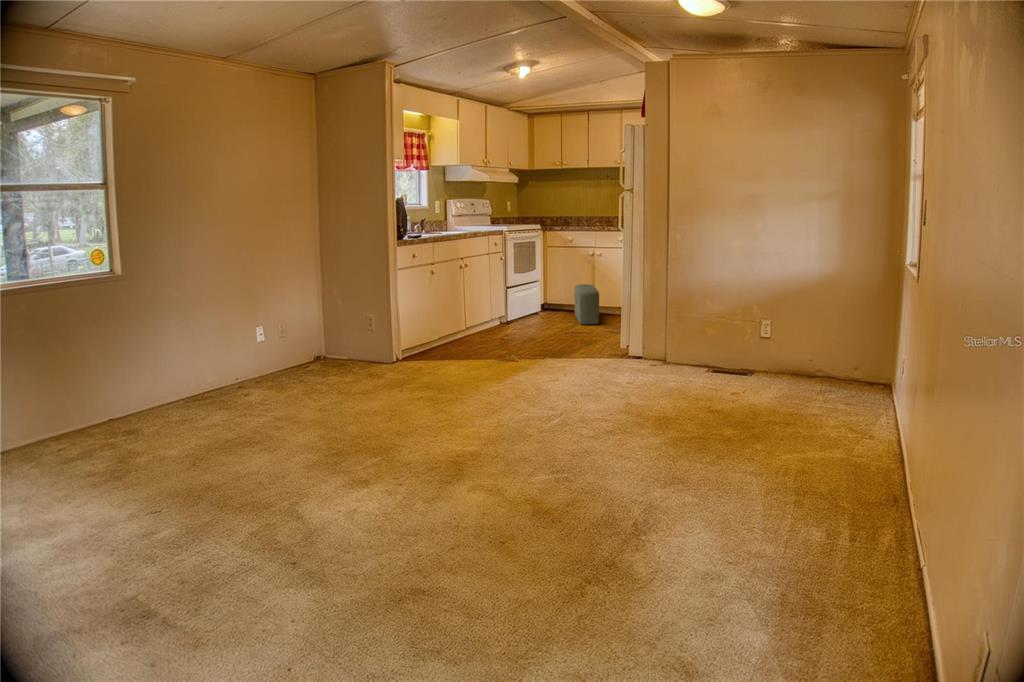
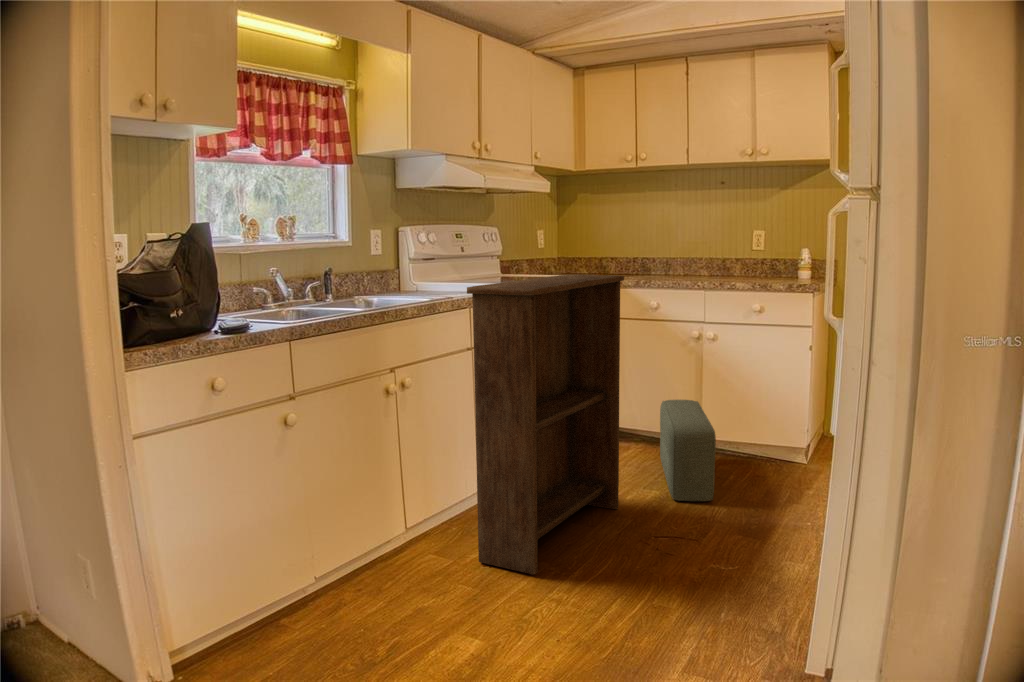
bookshelf: none [496,221,557,340] -> present [467,275,624,575]

